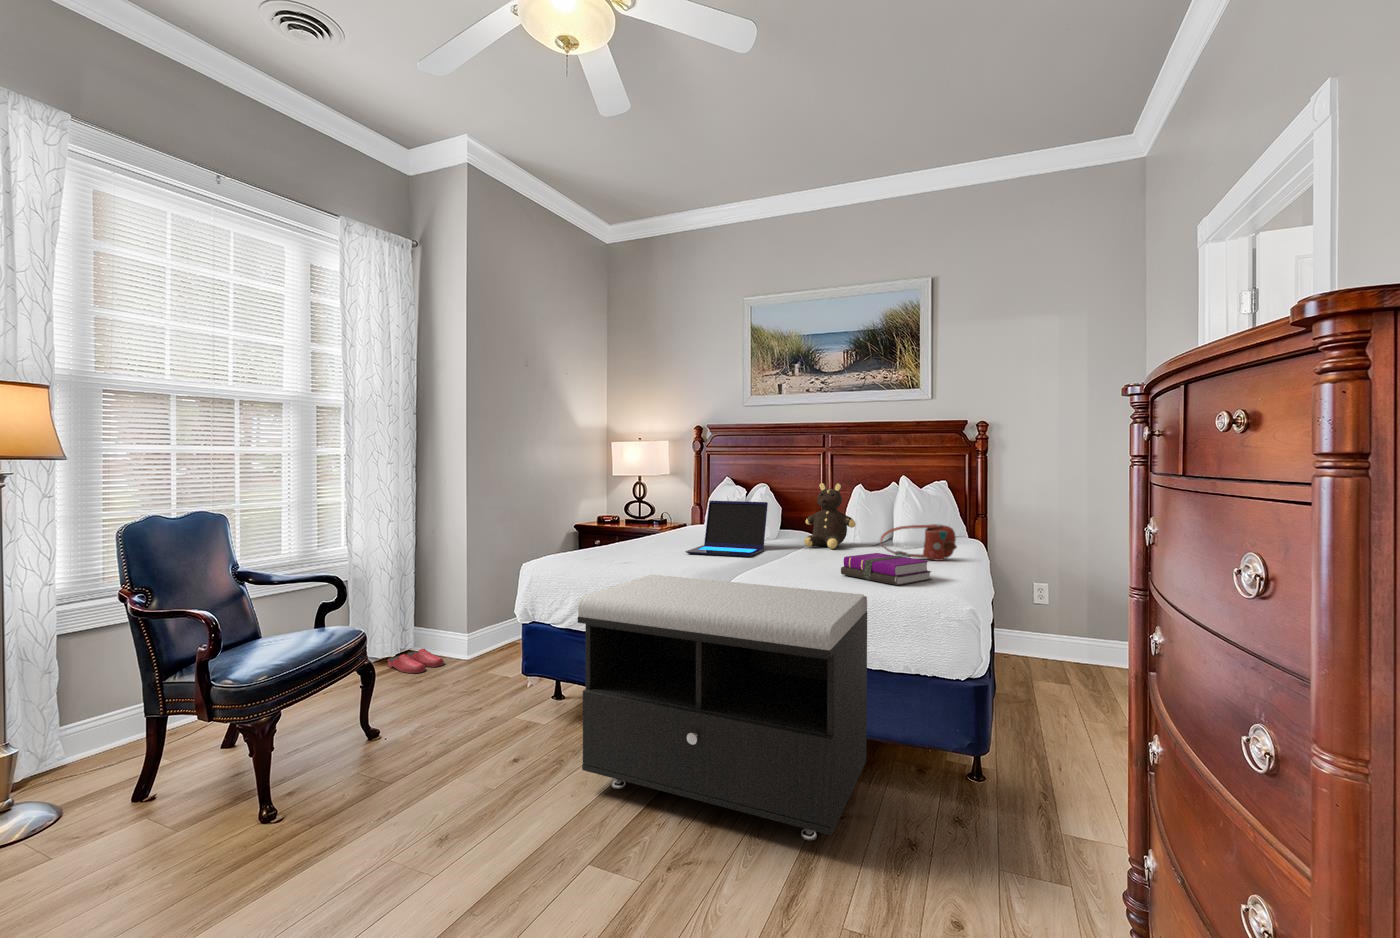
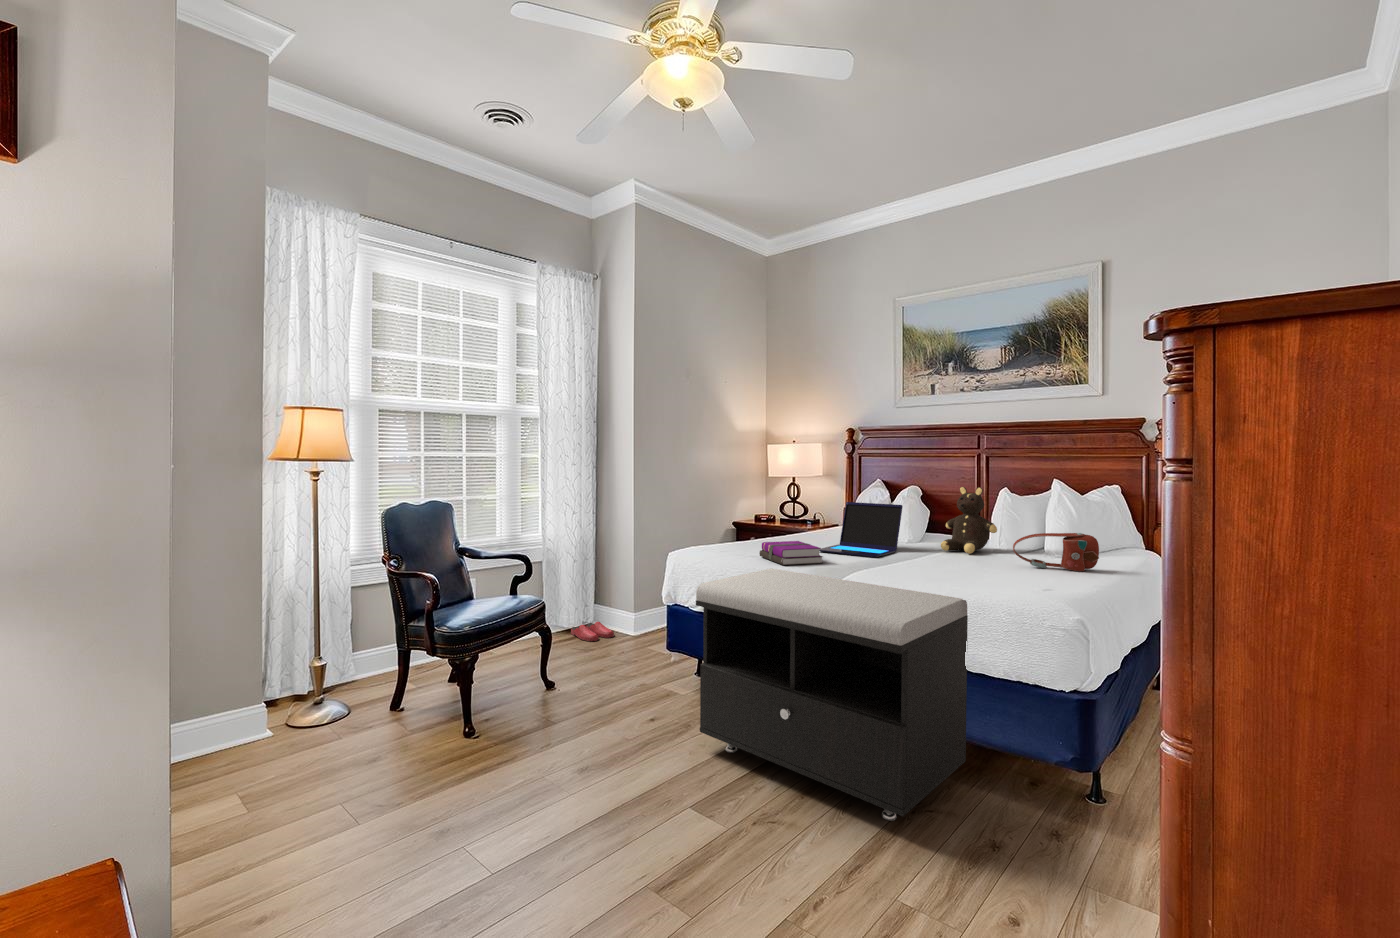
notebook: present [841,553,931,585] -> present [759,541,823,565]

